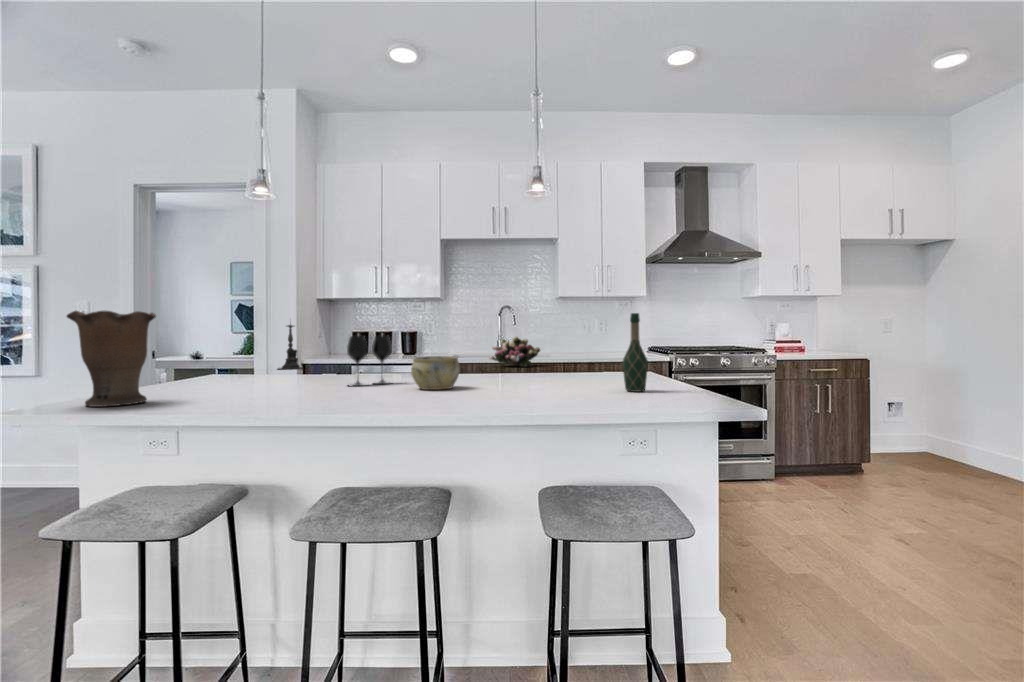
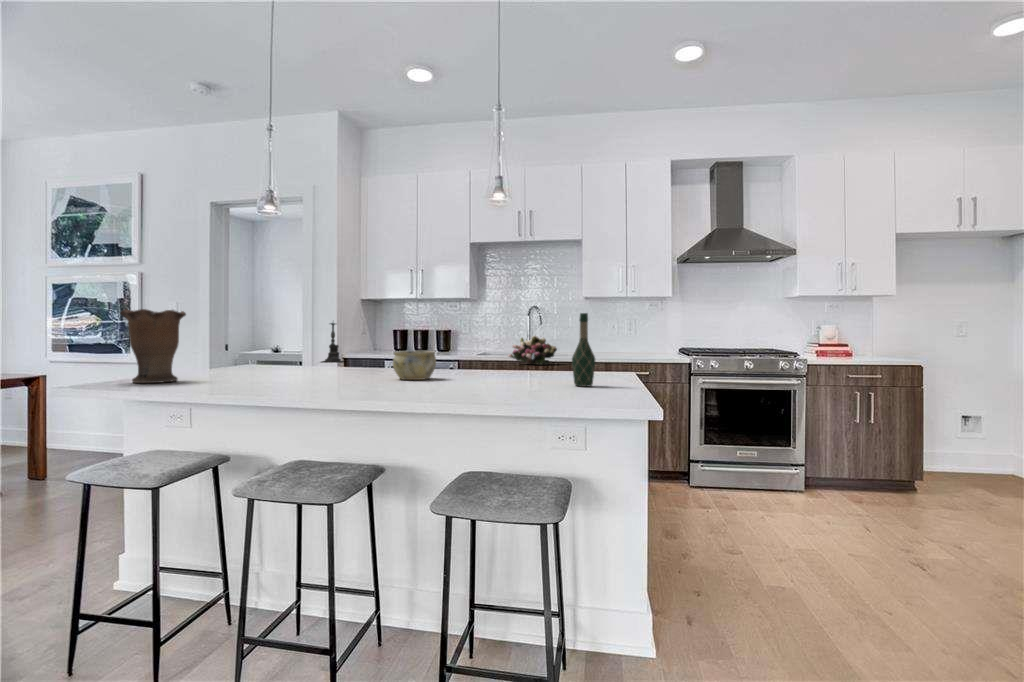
wine glass: present [347,336,392,386] -> none [347,332,389,376]

